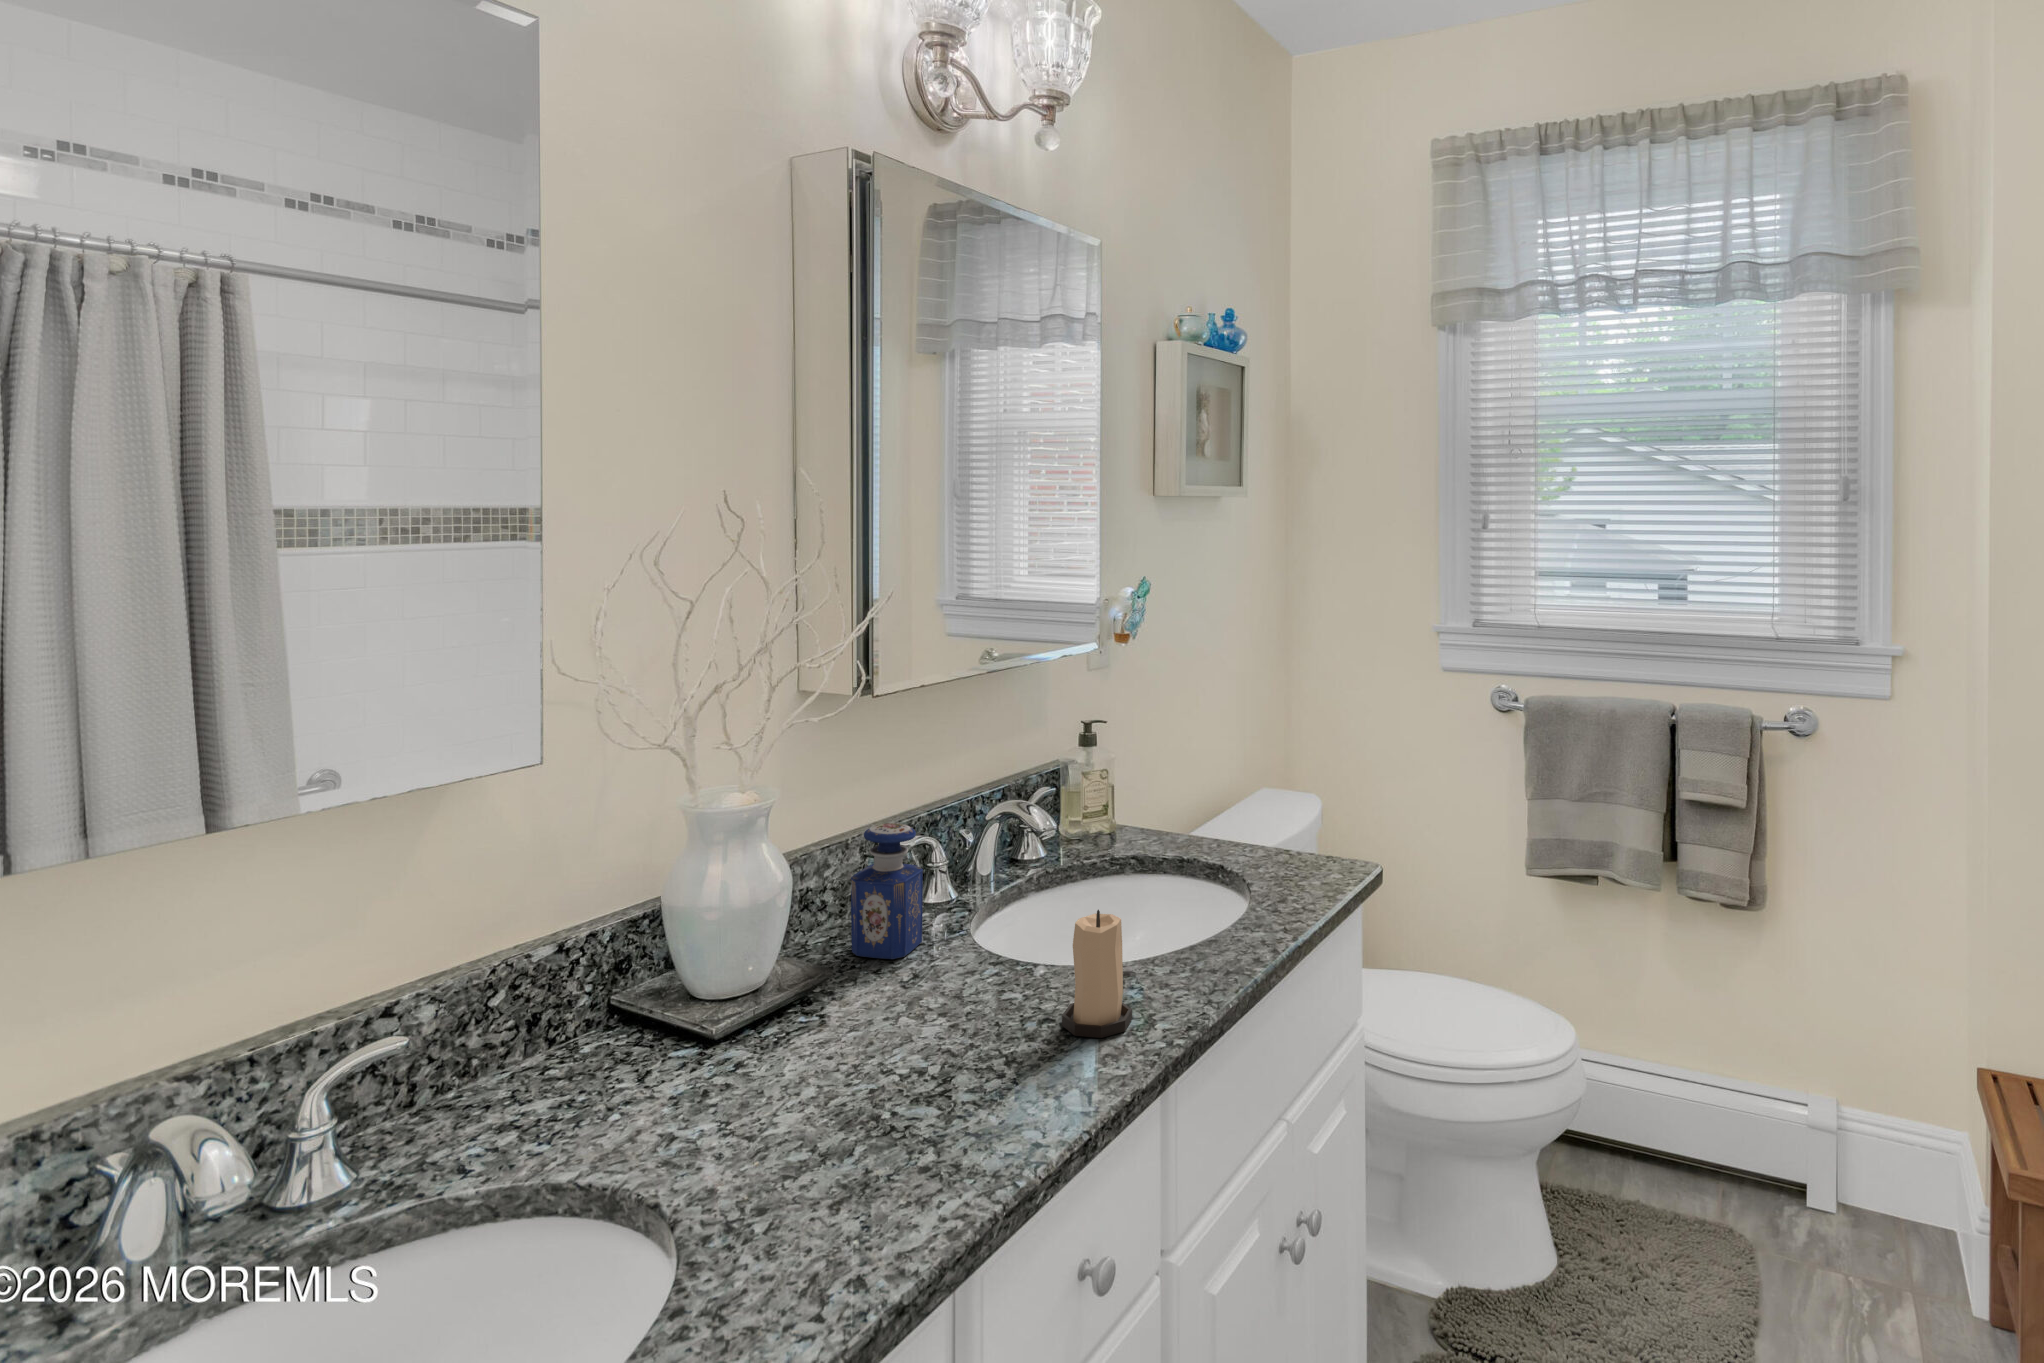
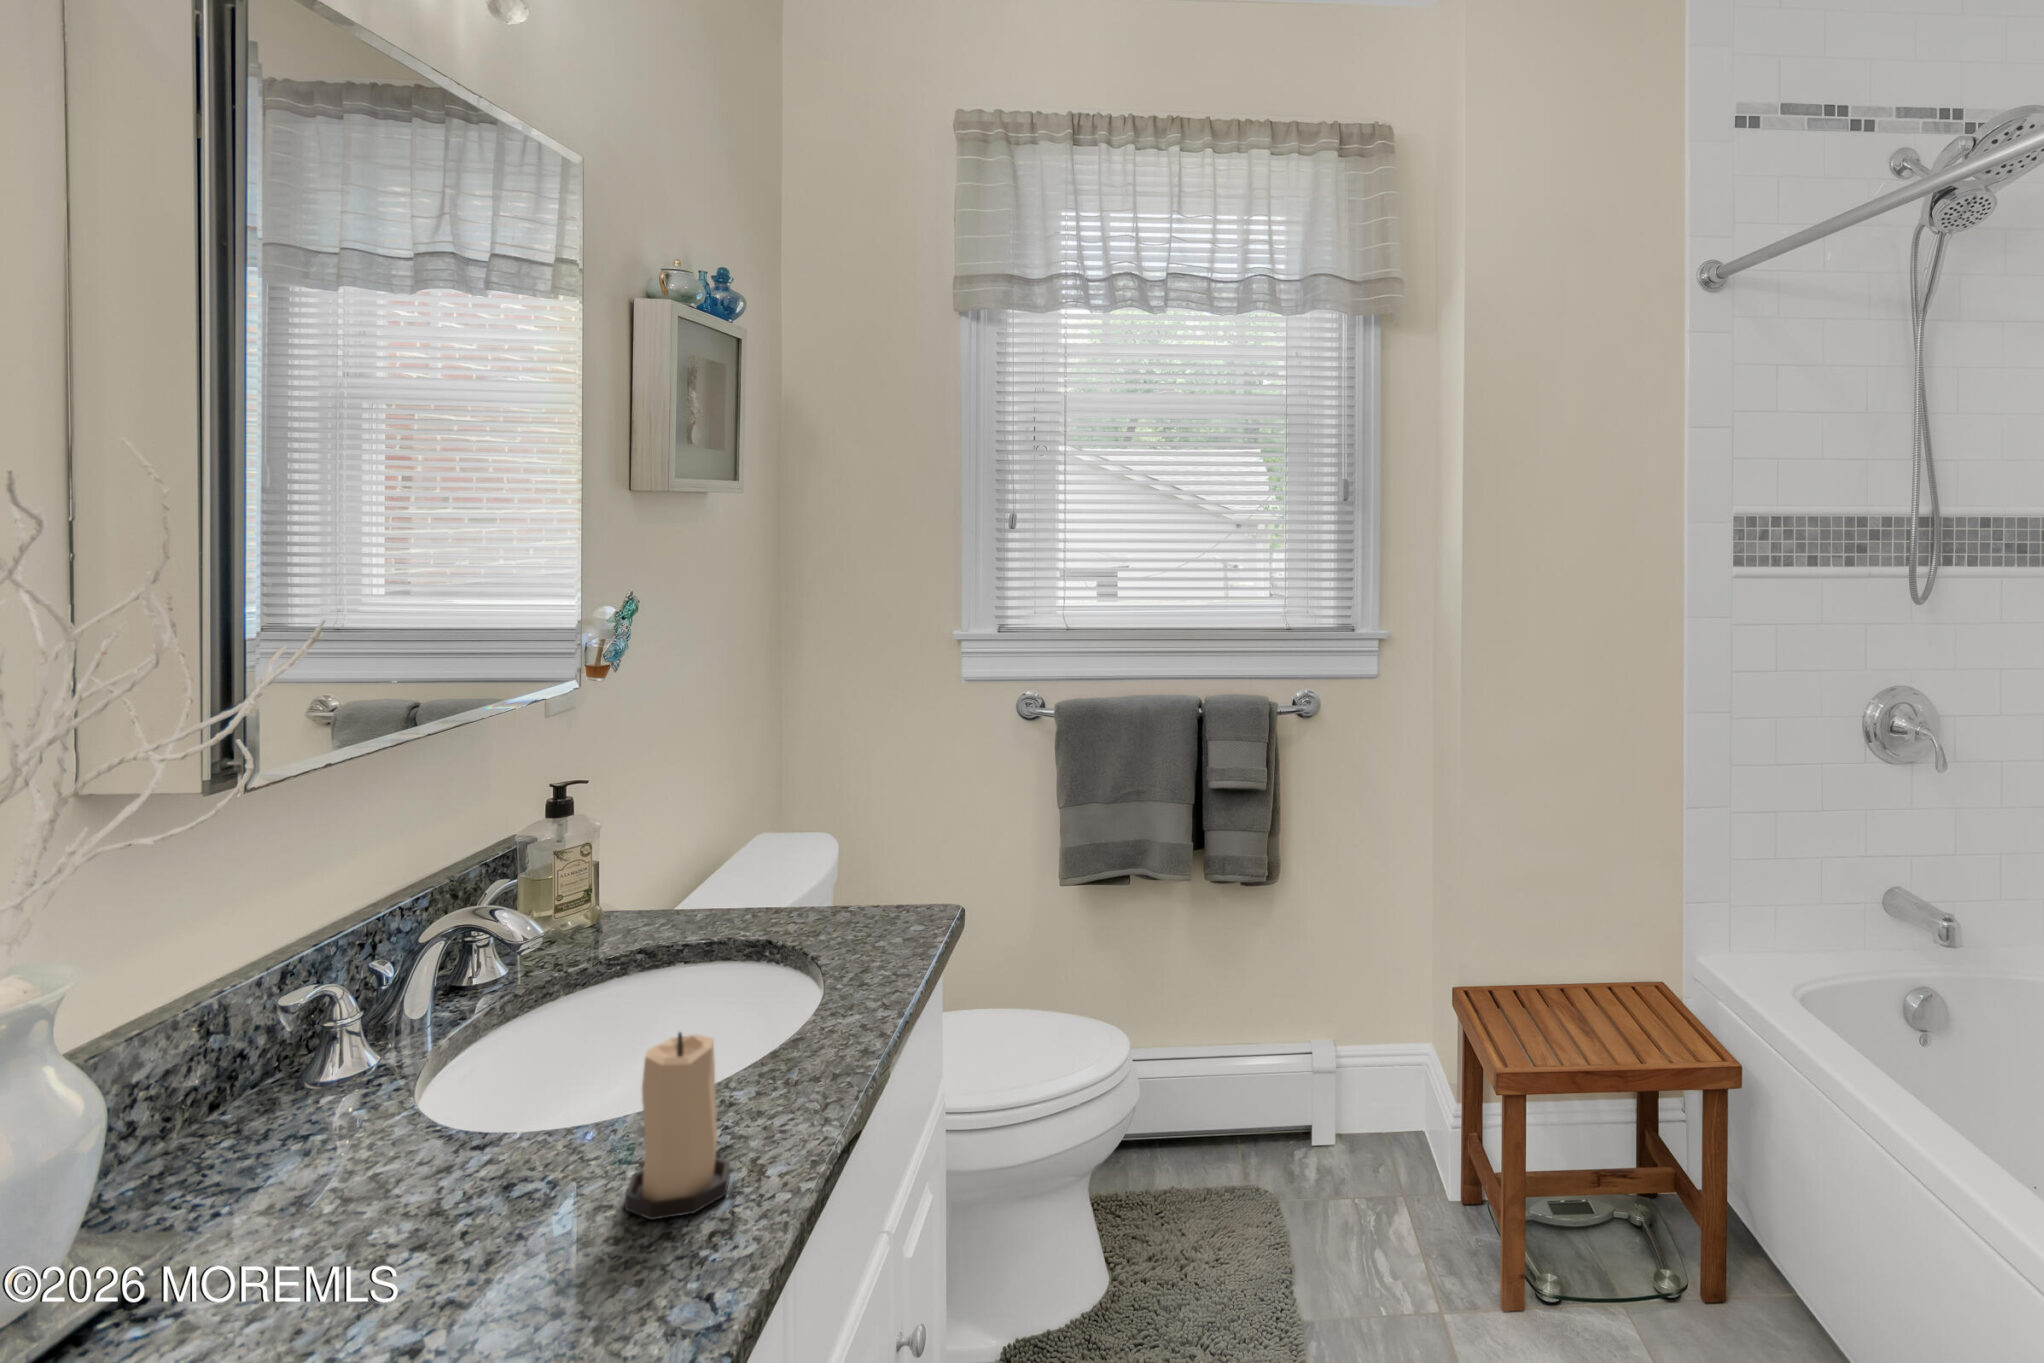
perfume bottle: present [851,823,923,959] -> none [206,962,339,1181]

